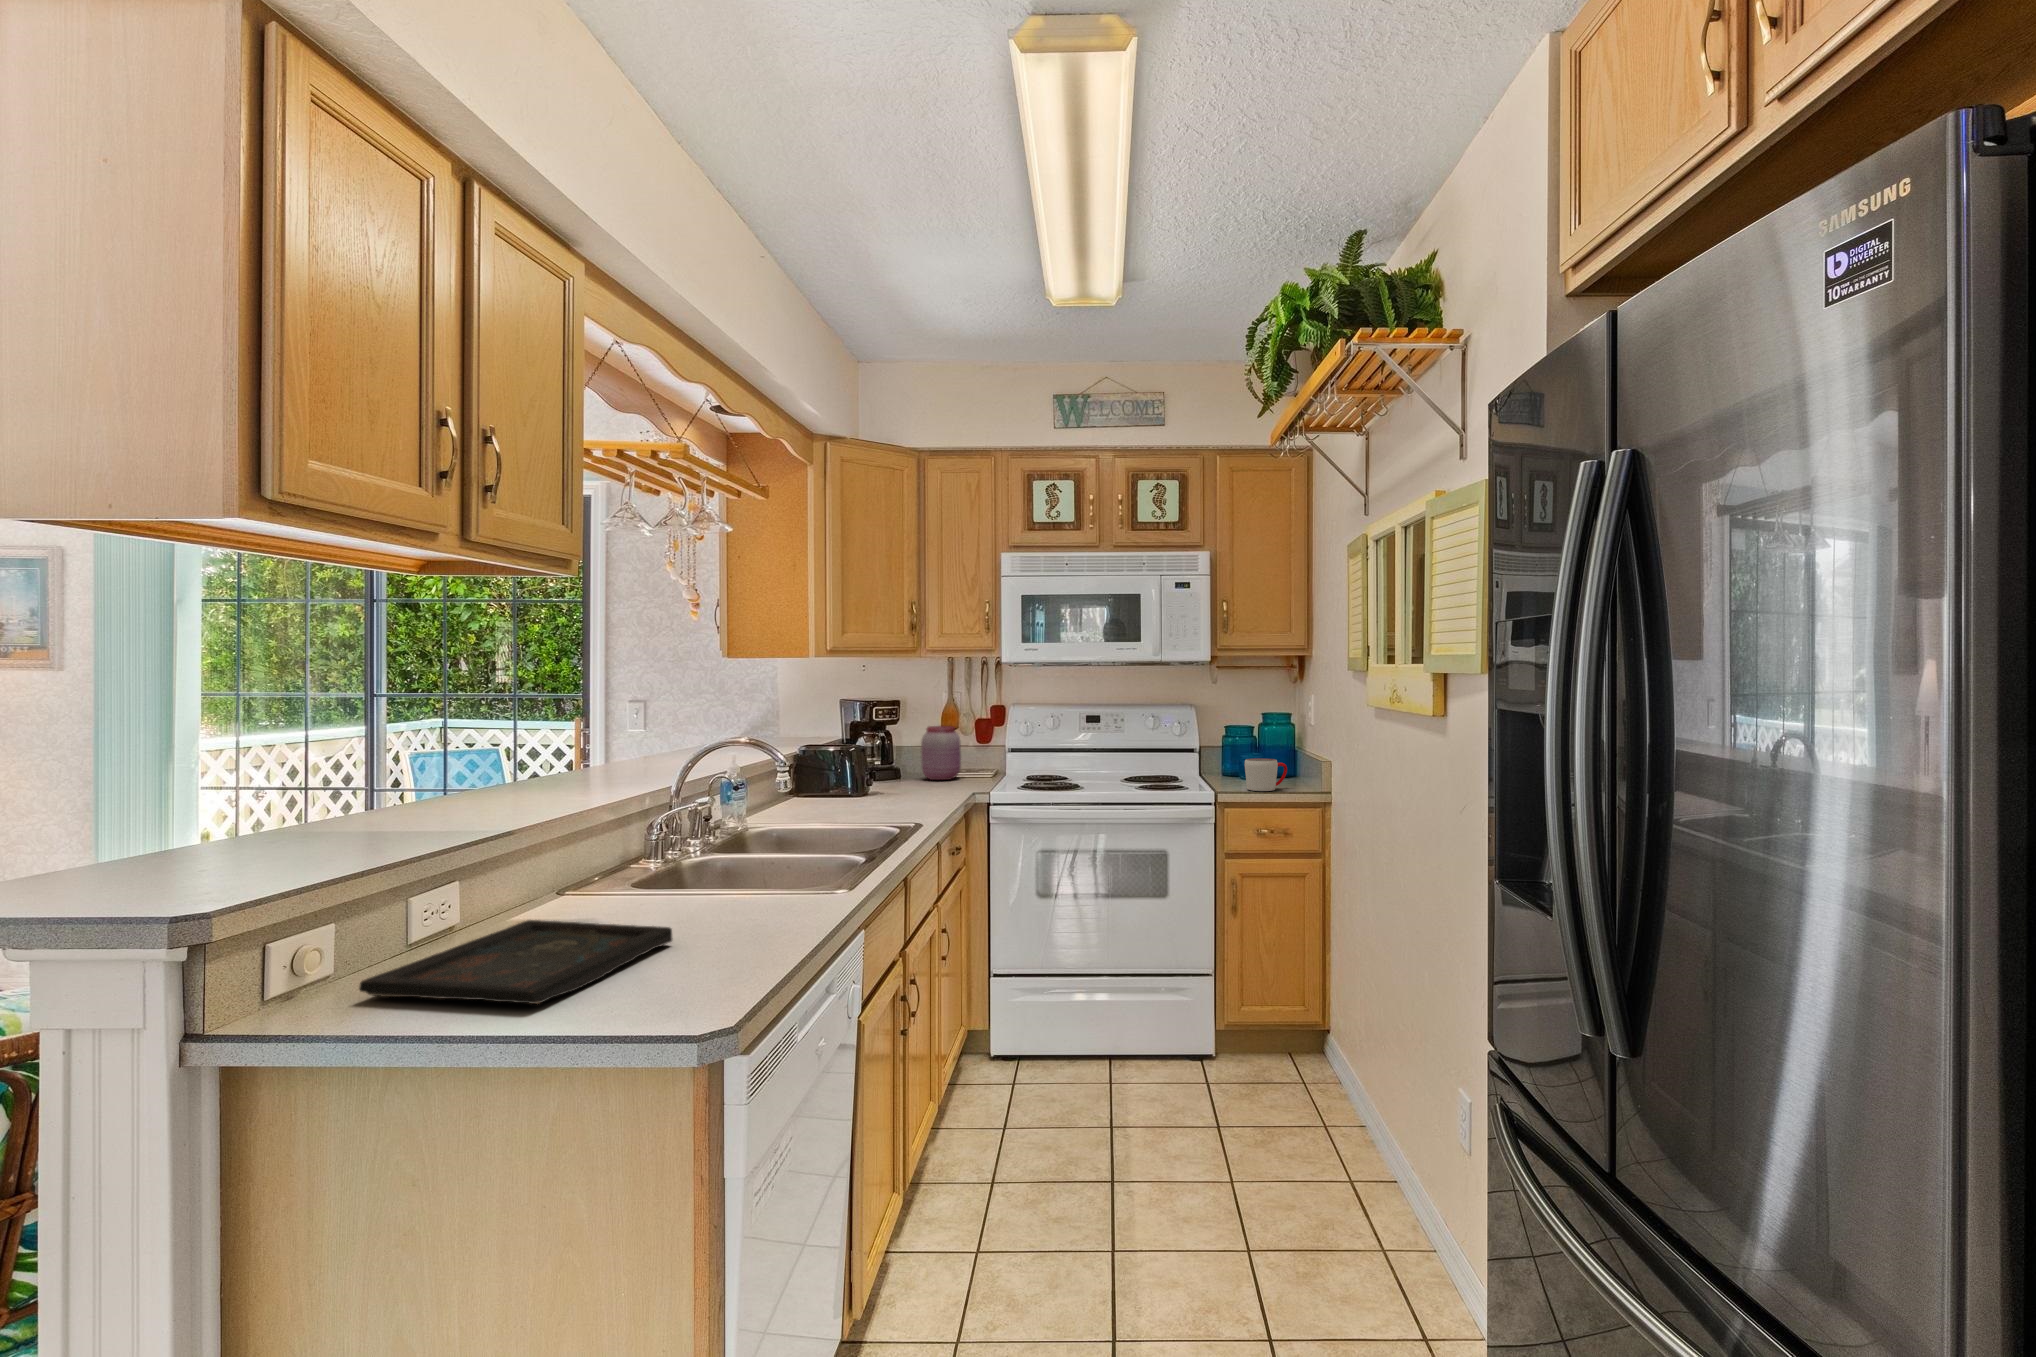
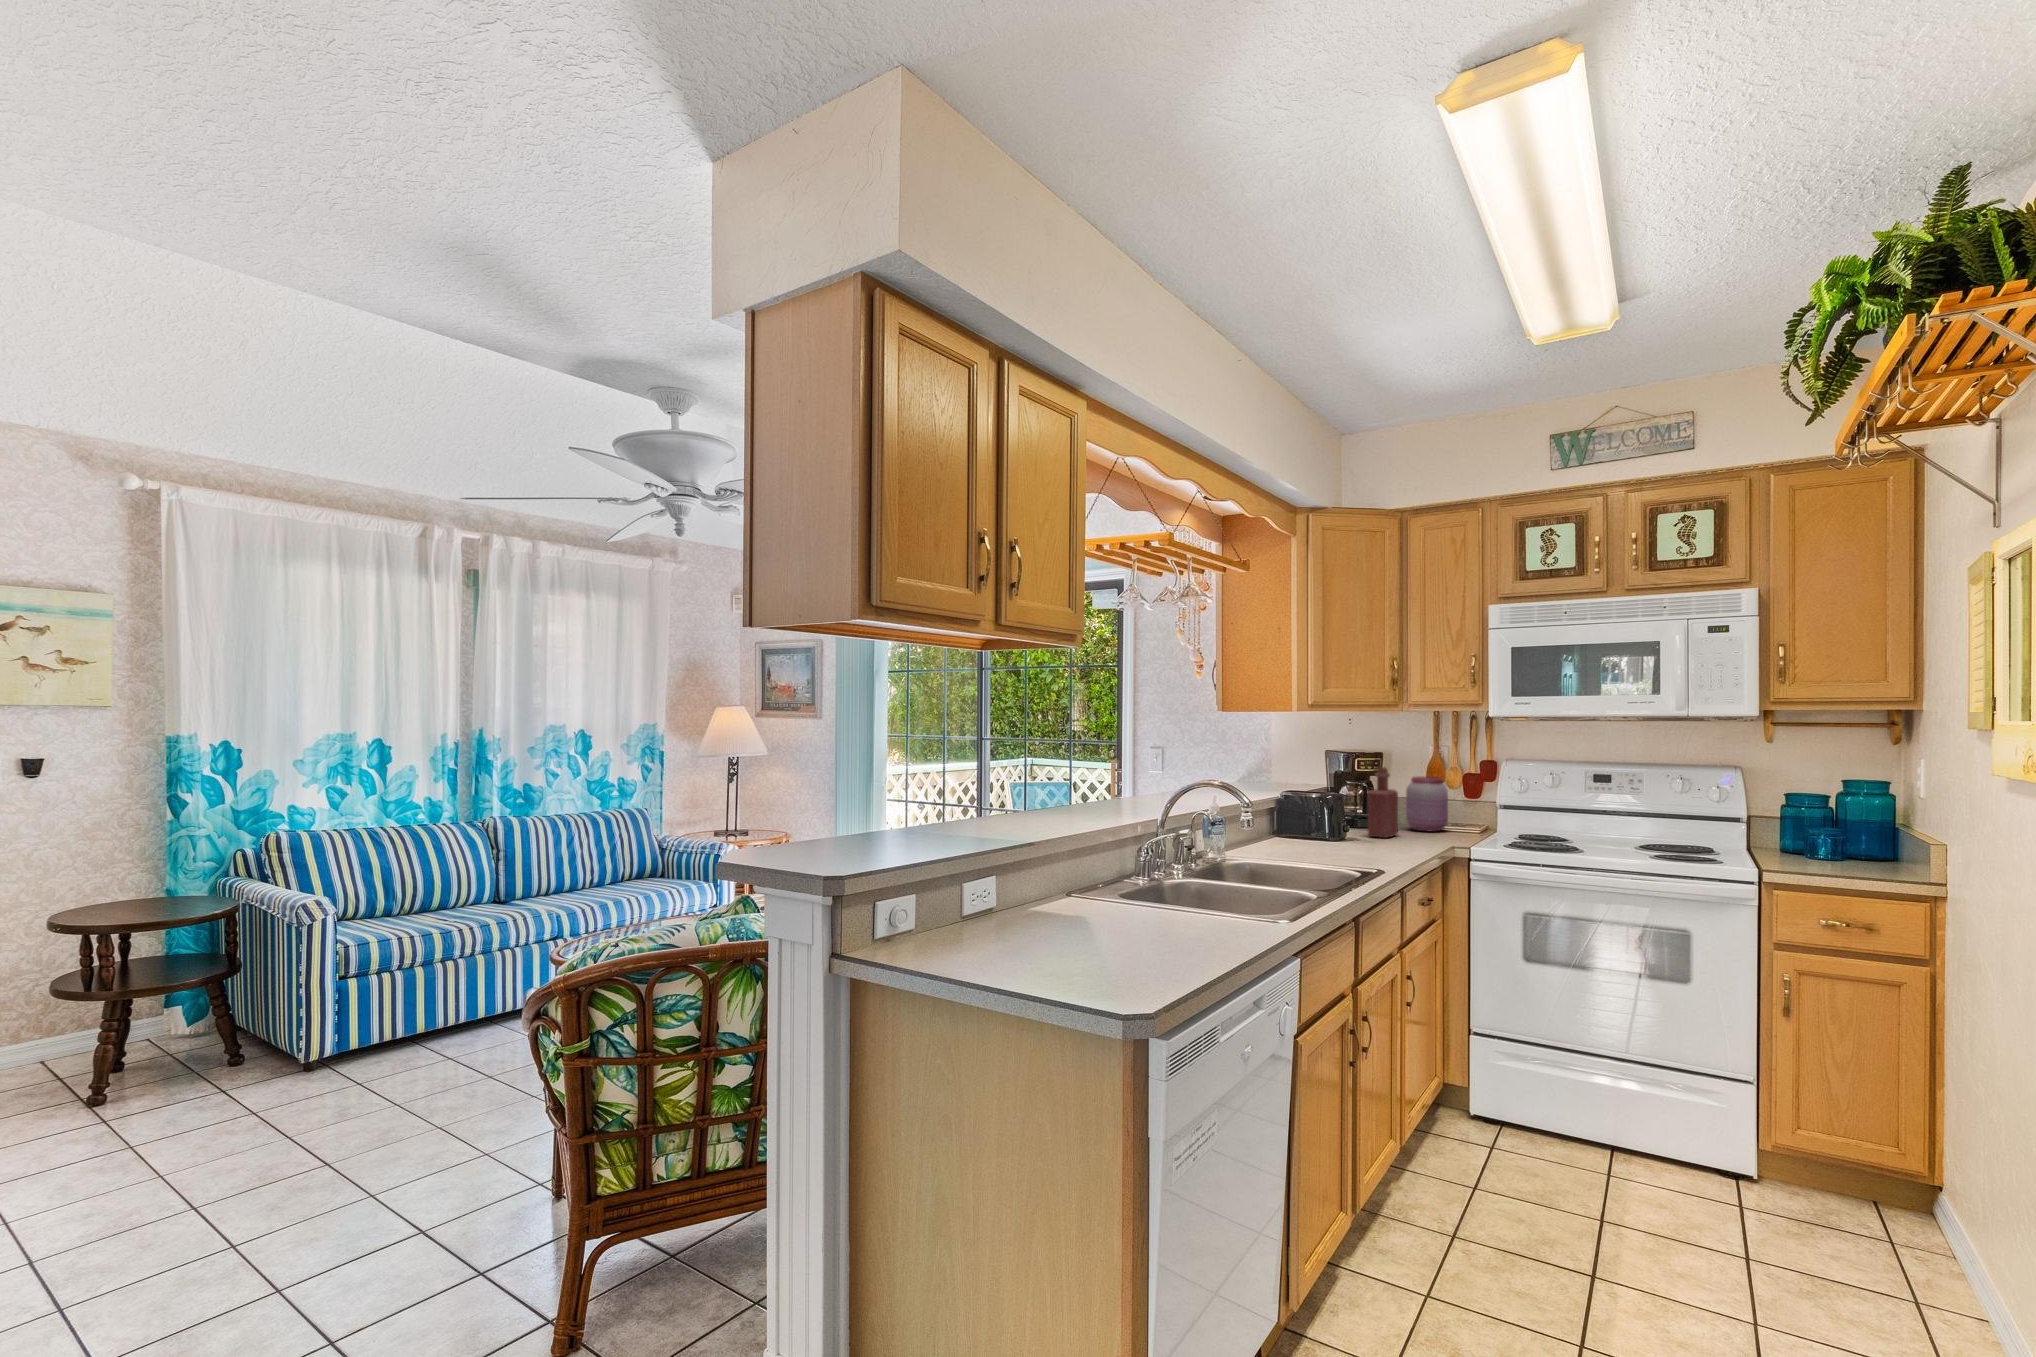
bottle: none [888,718,917,790] -> present [1367,767,1398,838]
mug: present [1245,759,1287,791] -> none [1796,833,1860,872]
tray: present [359,920,672,1004] -> none [917,915,1131,974]

